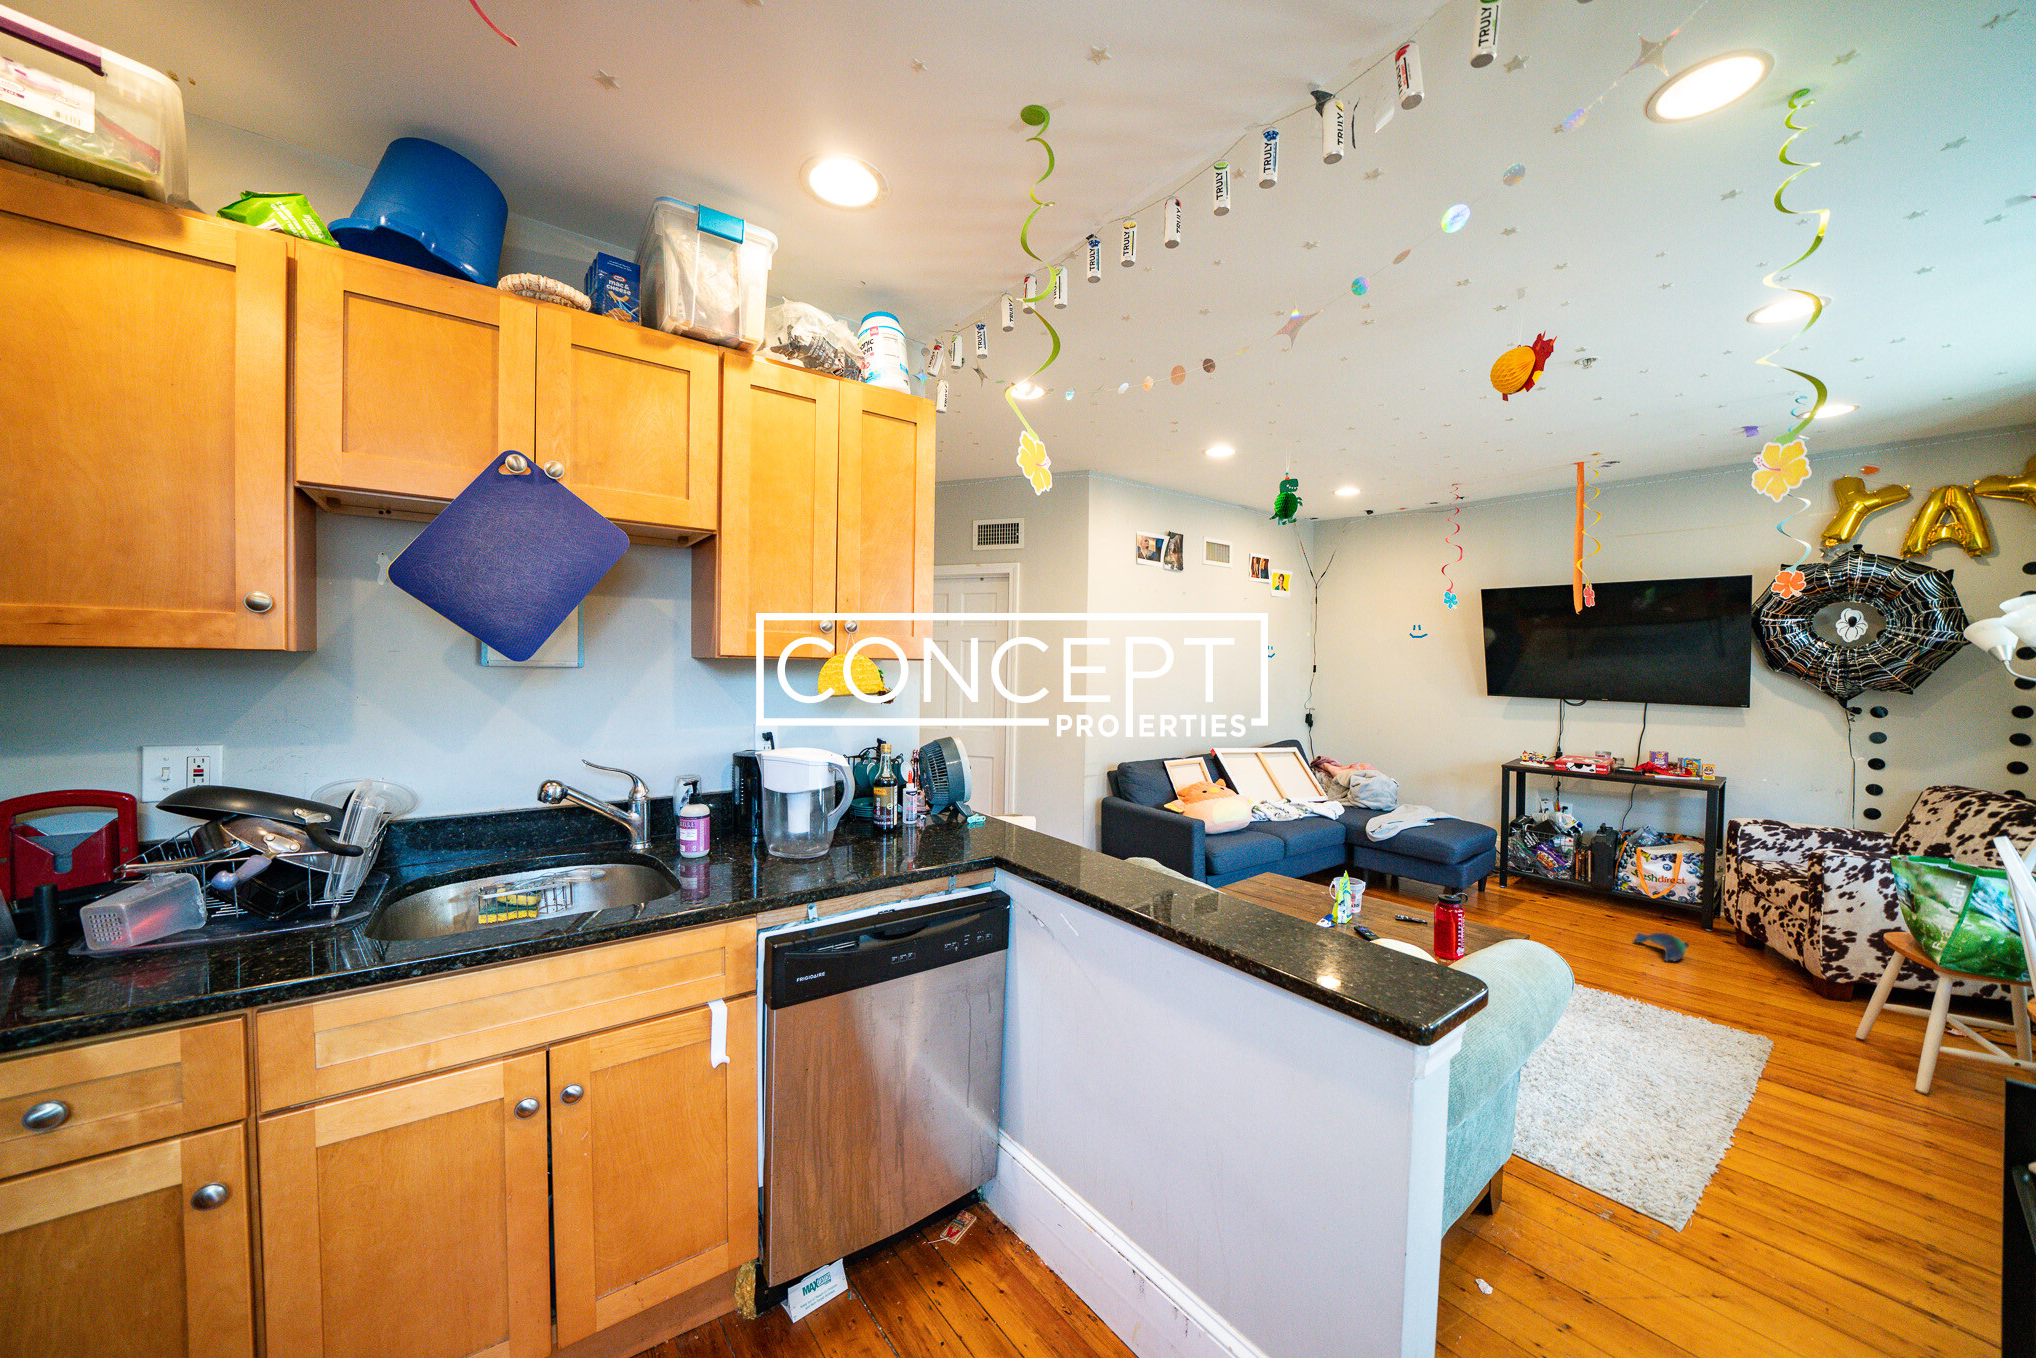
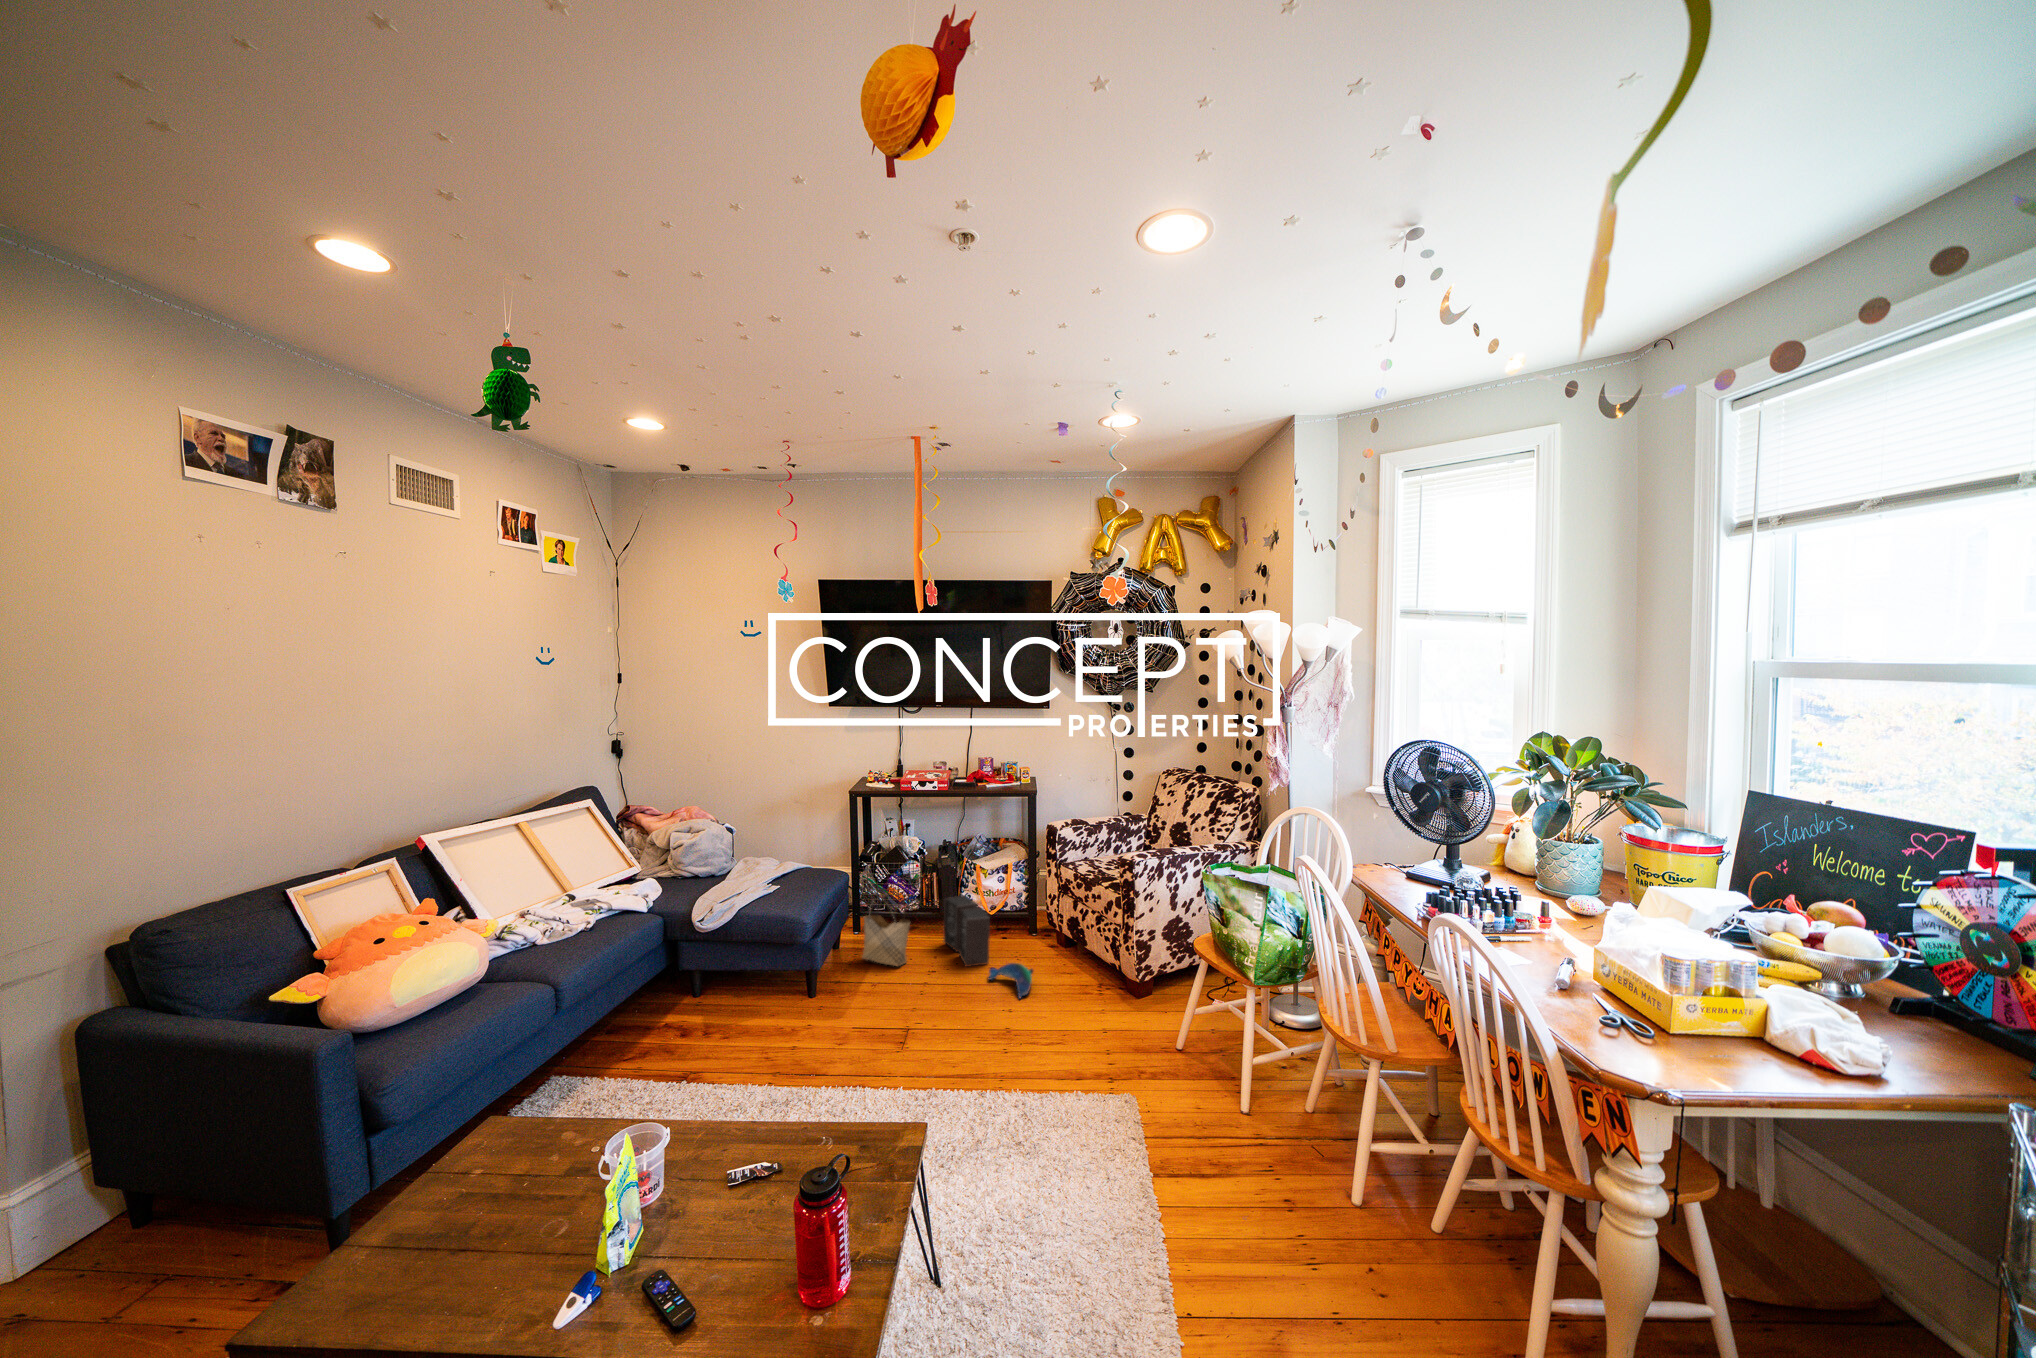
woven basket: none [1504,850,1553,912] -> present [862,899,910,966]
speaker: none [1593,870,1643,934] -> present [944,895,990,967]

